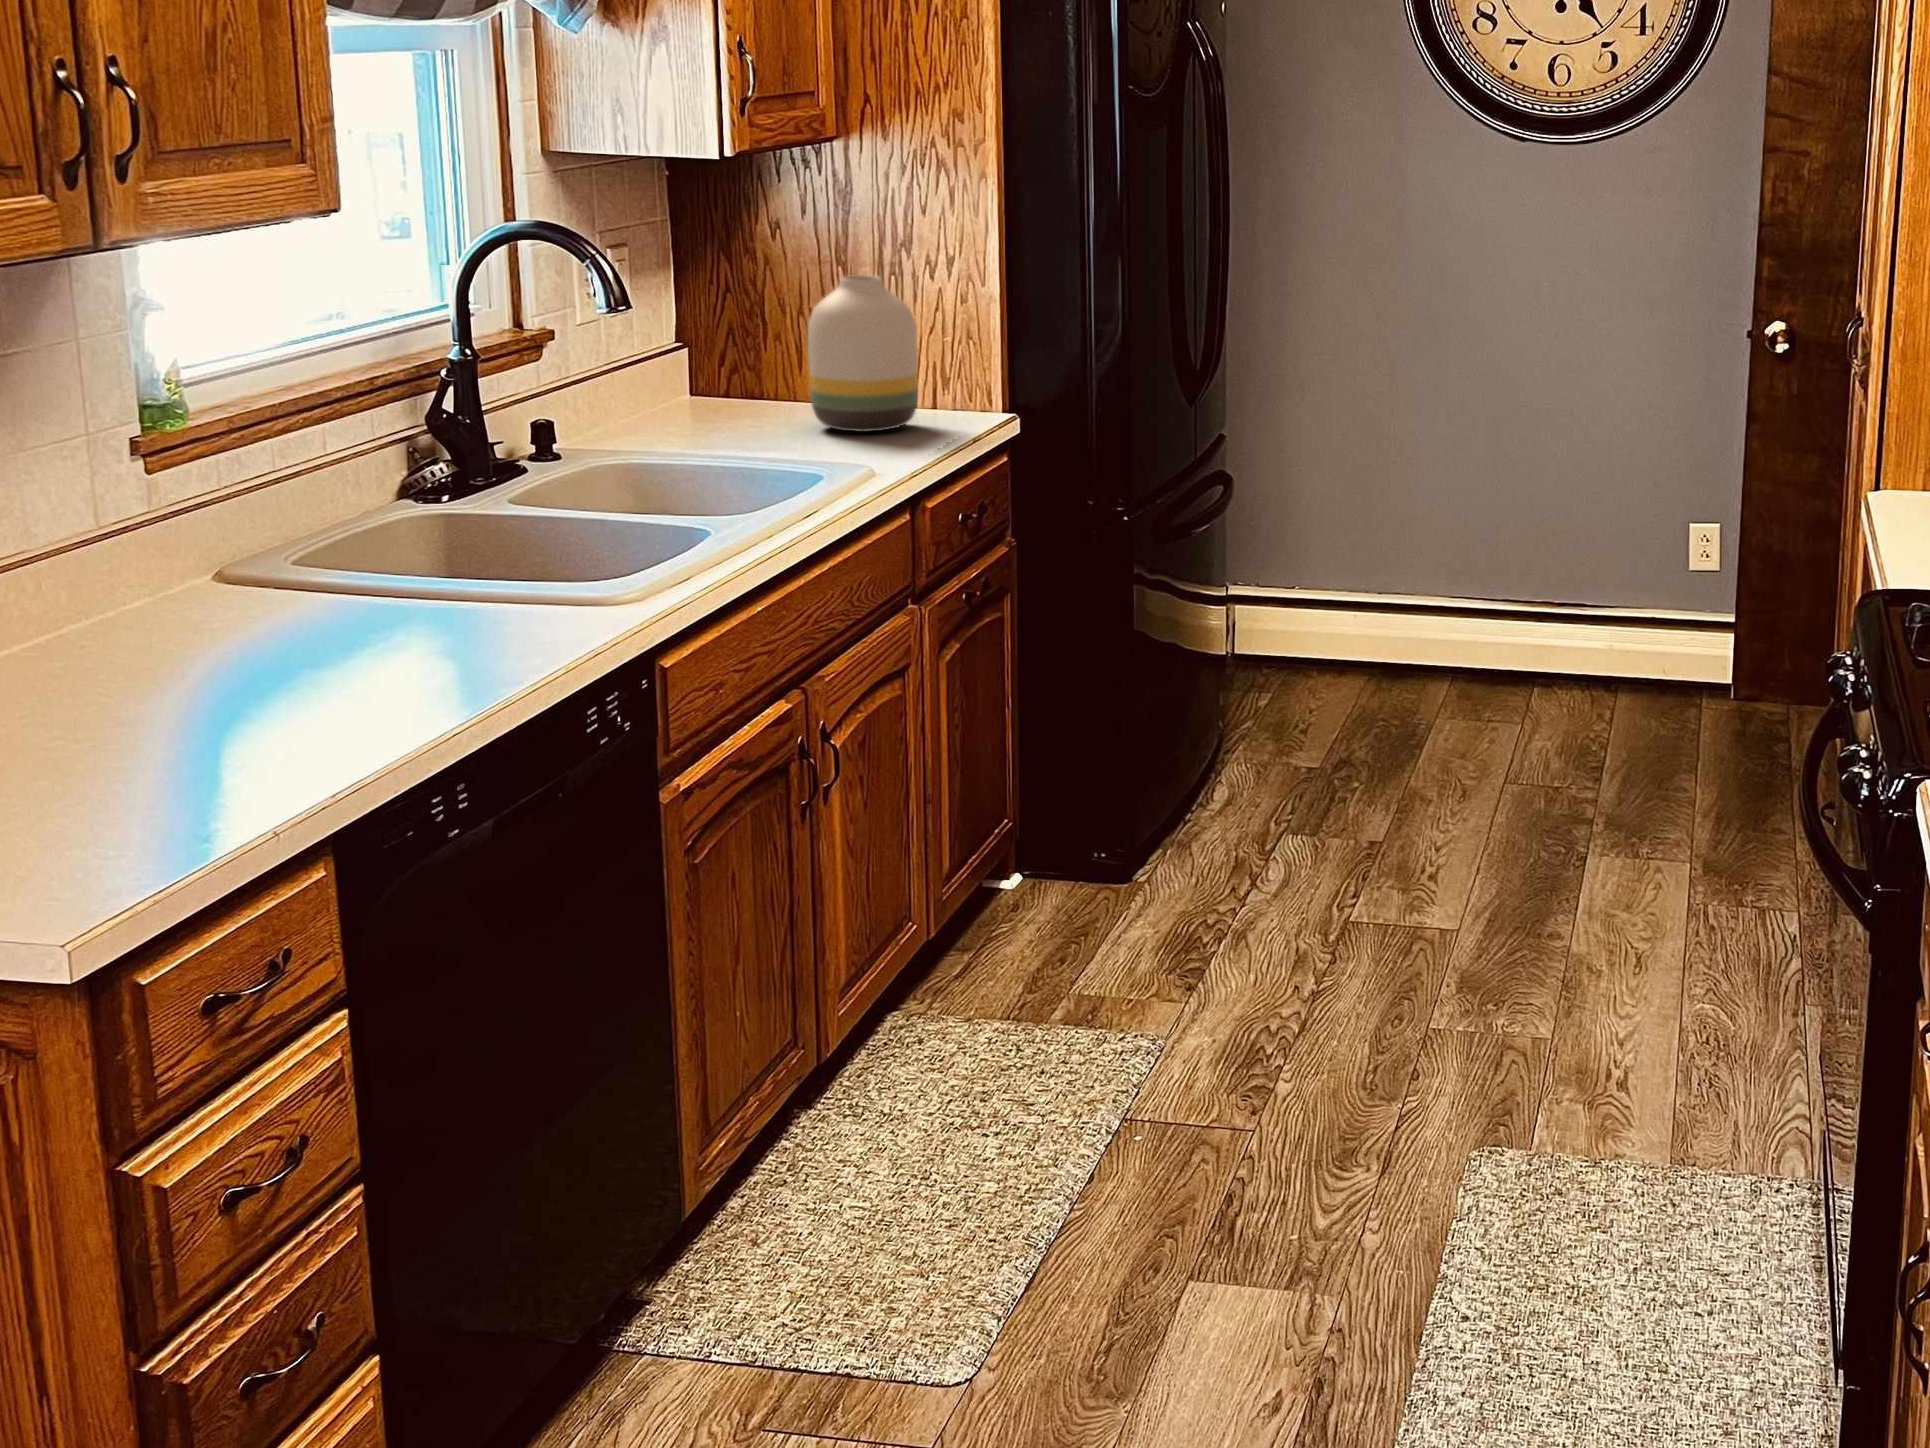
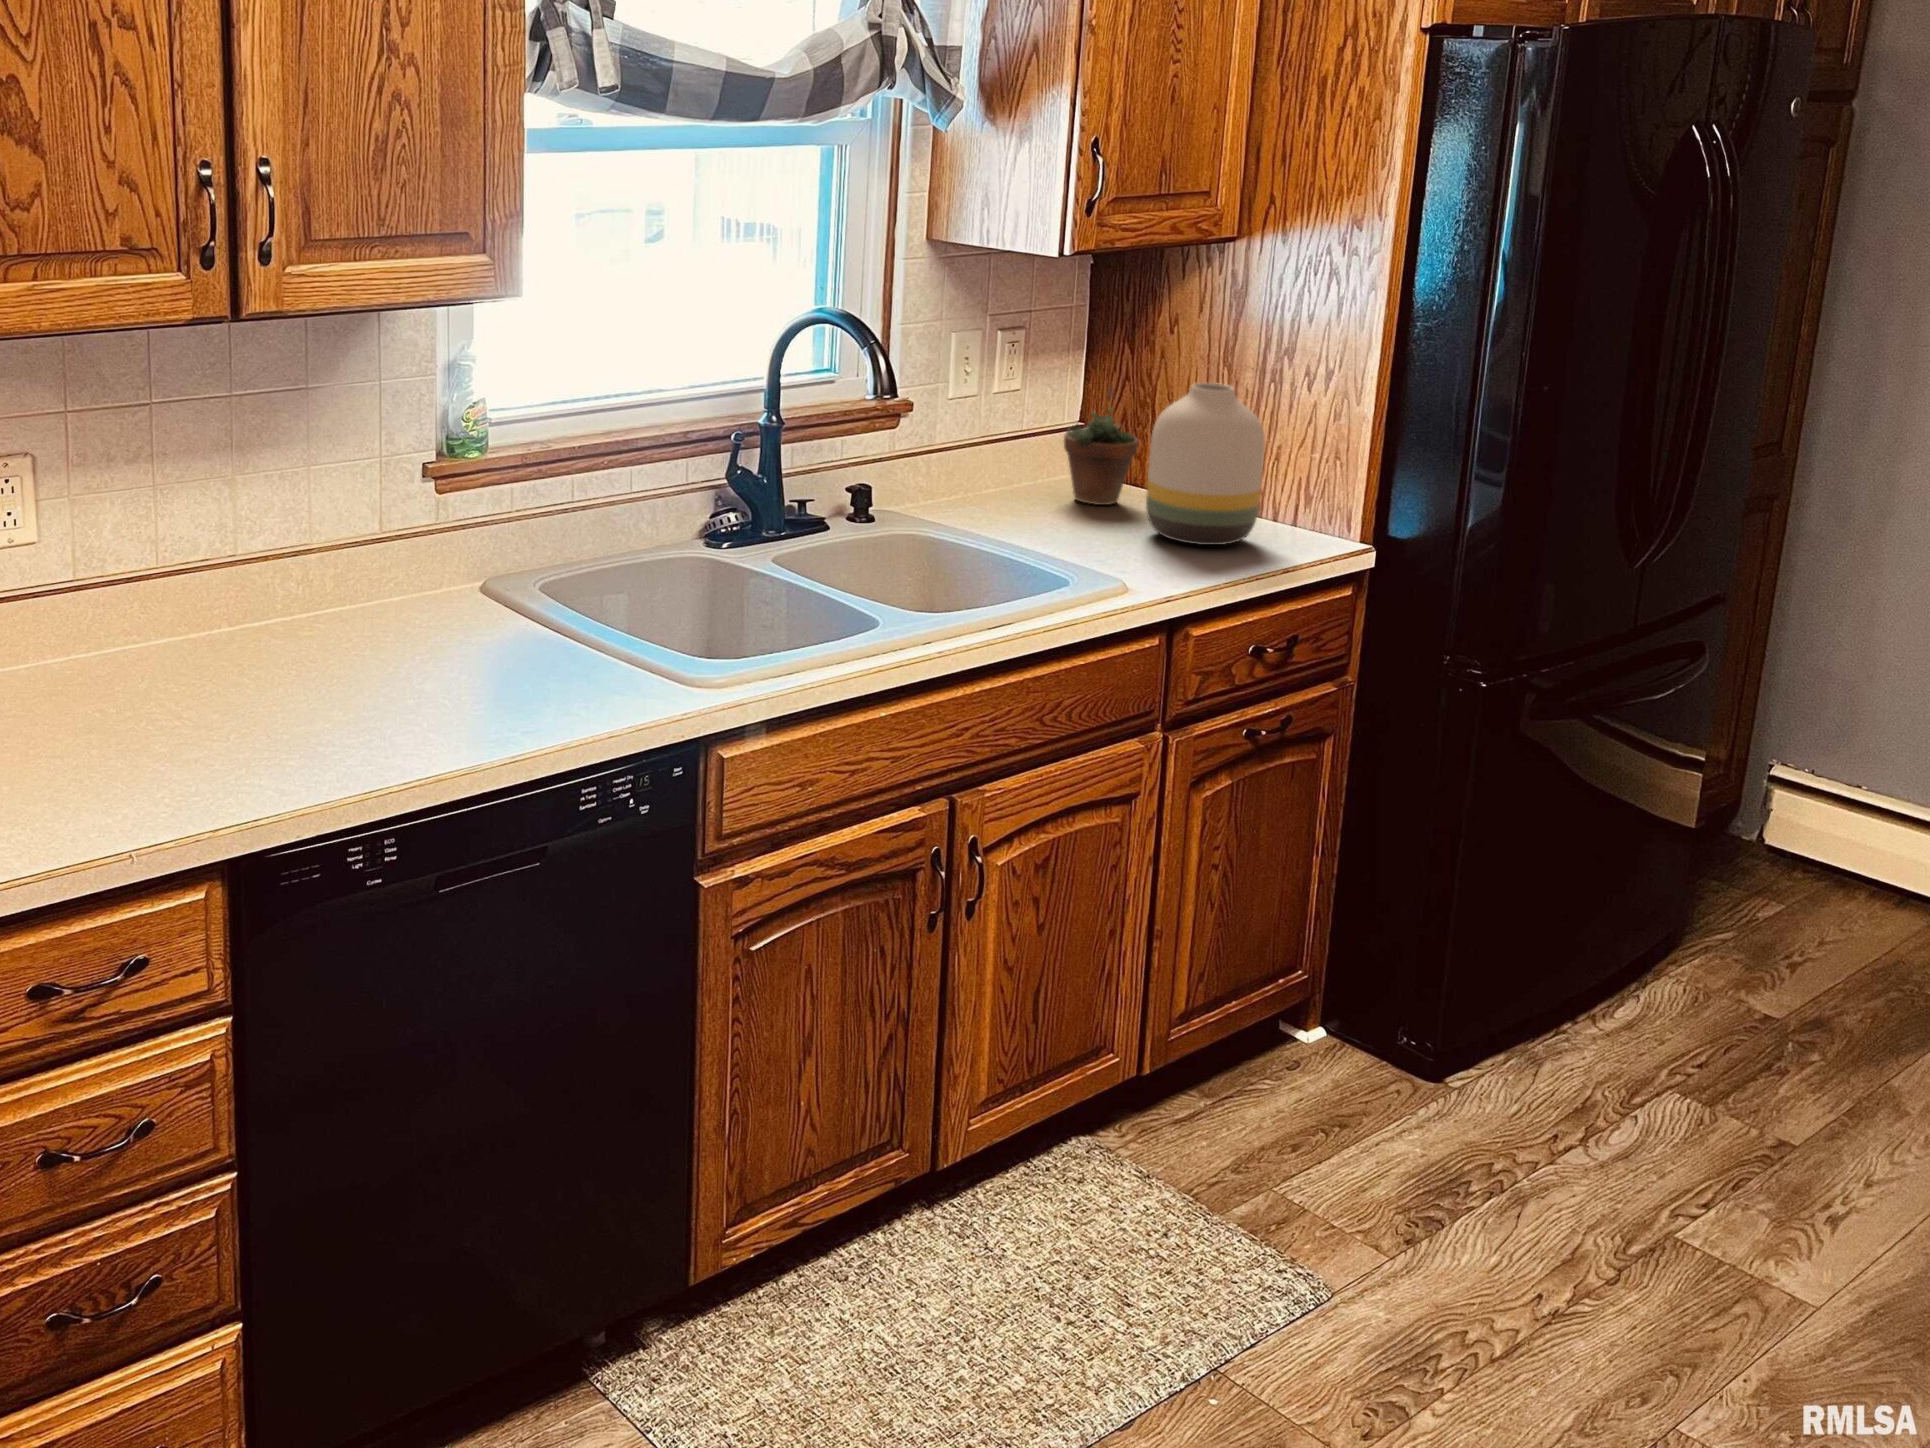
succulent plant: none [688,293,765,418] -> present [1064,389,1138,505]

